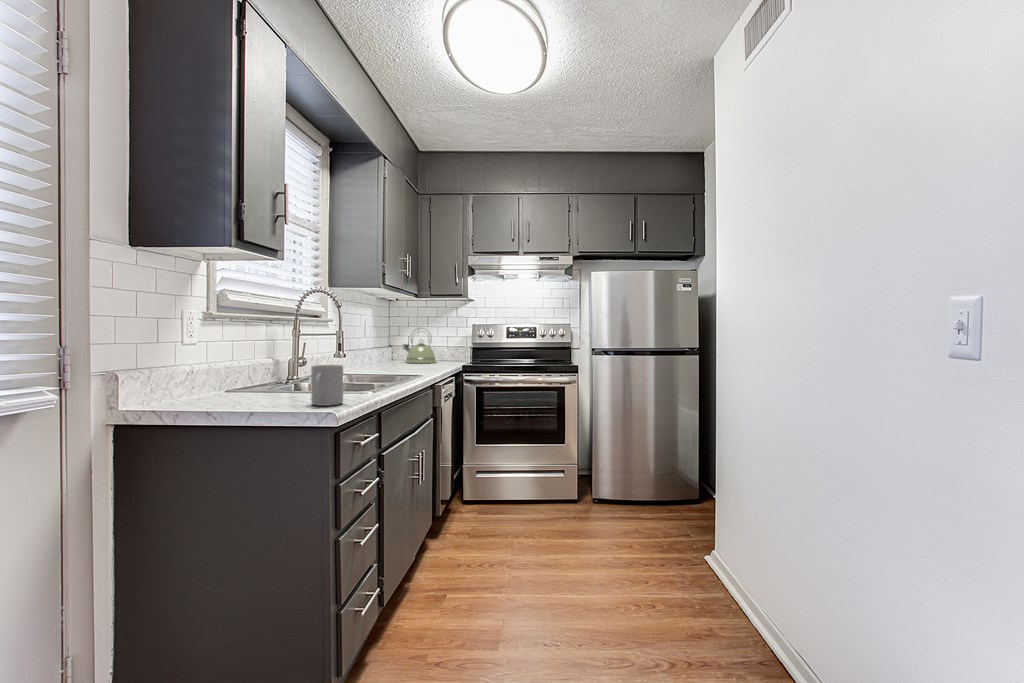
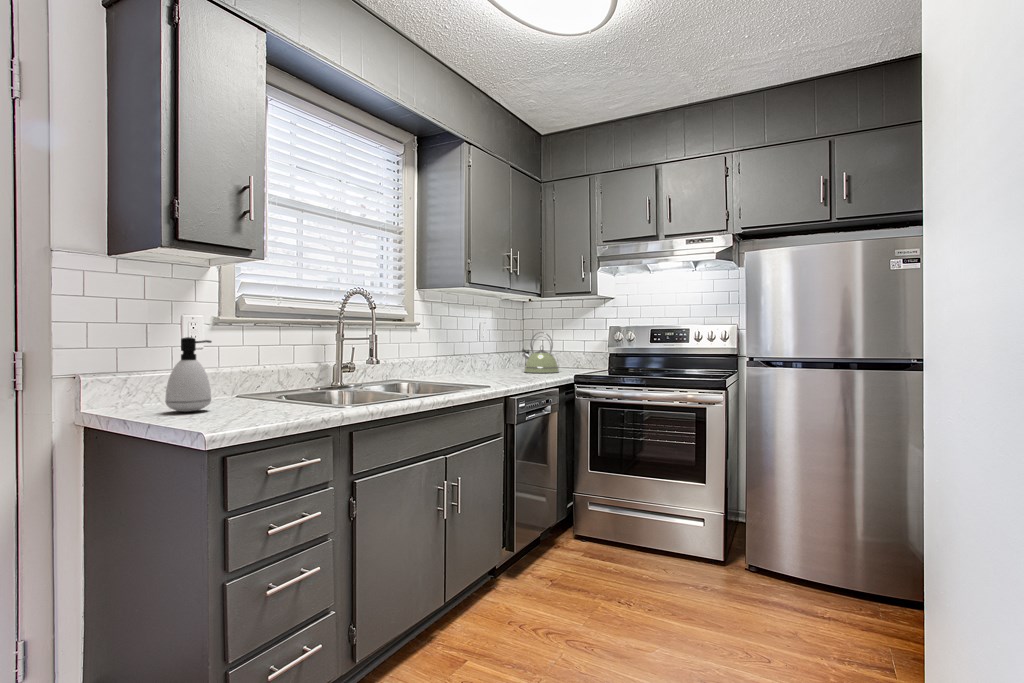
soap dispenser: none [220,334,263,405] -> present [165,337,212,412]
mug: present [311,365,343,406] -> none [228,371,276,417]

